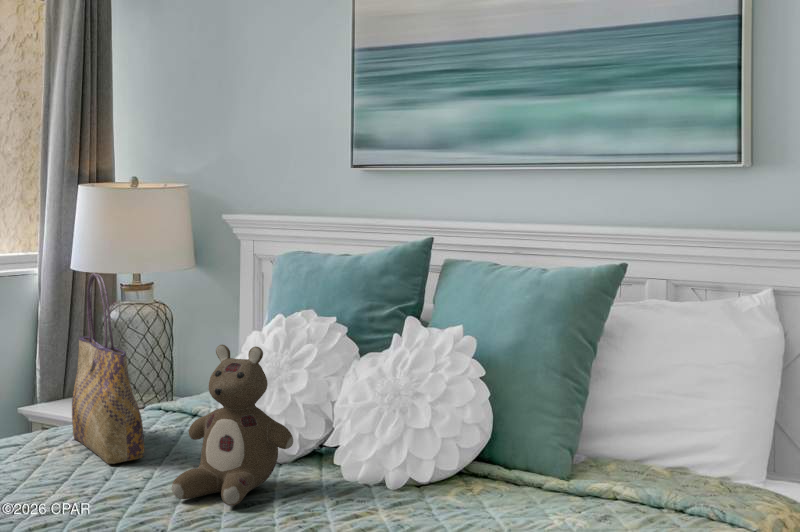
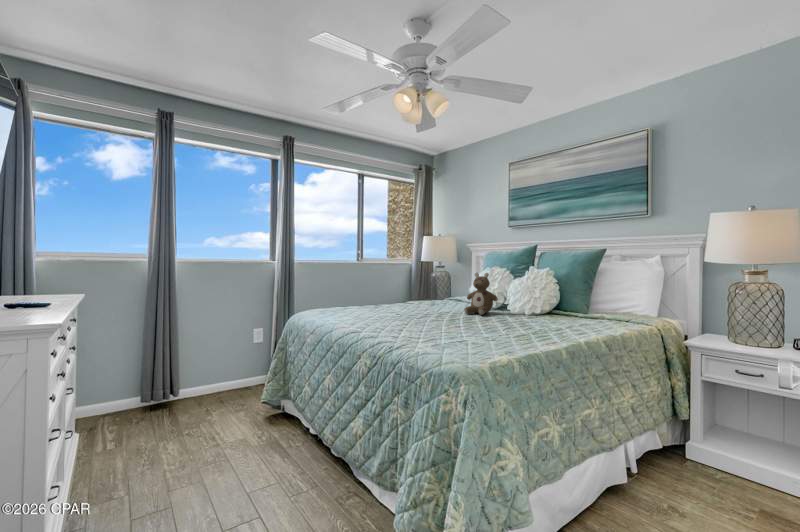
tote bag: present [72,273,144,464] -> none [430,256,452,308]

